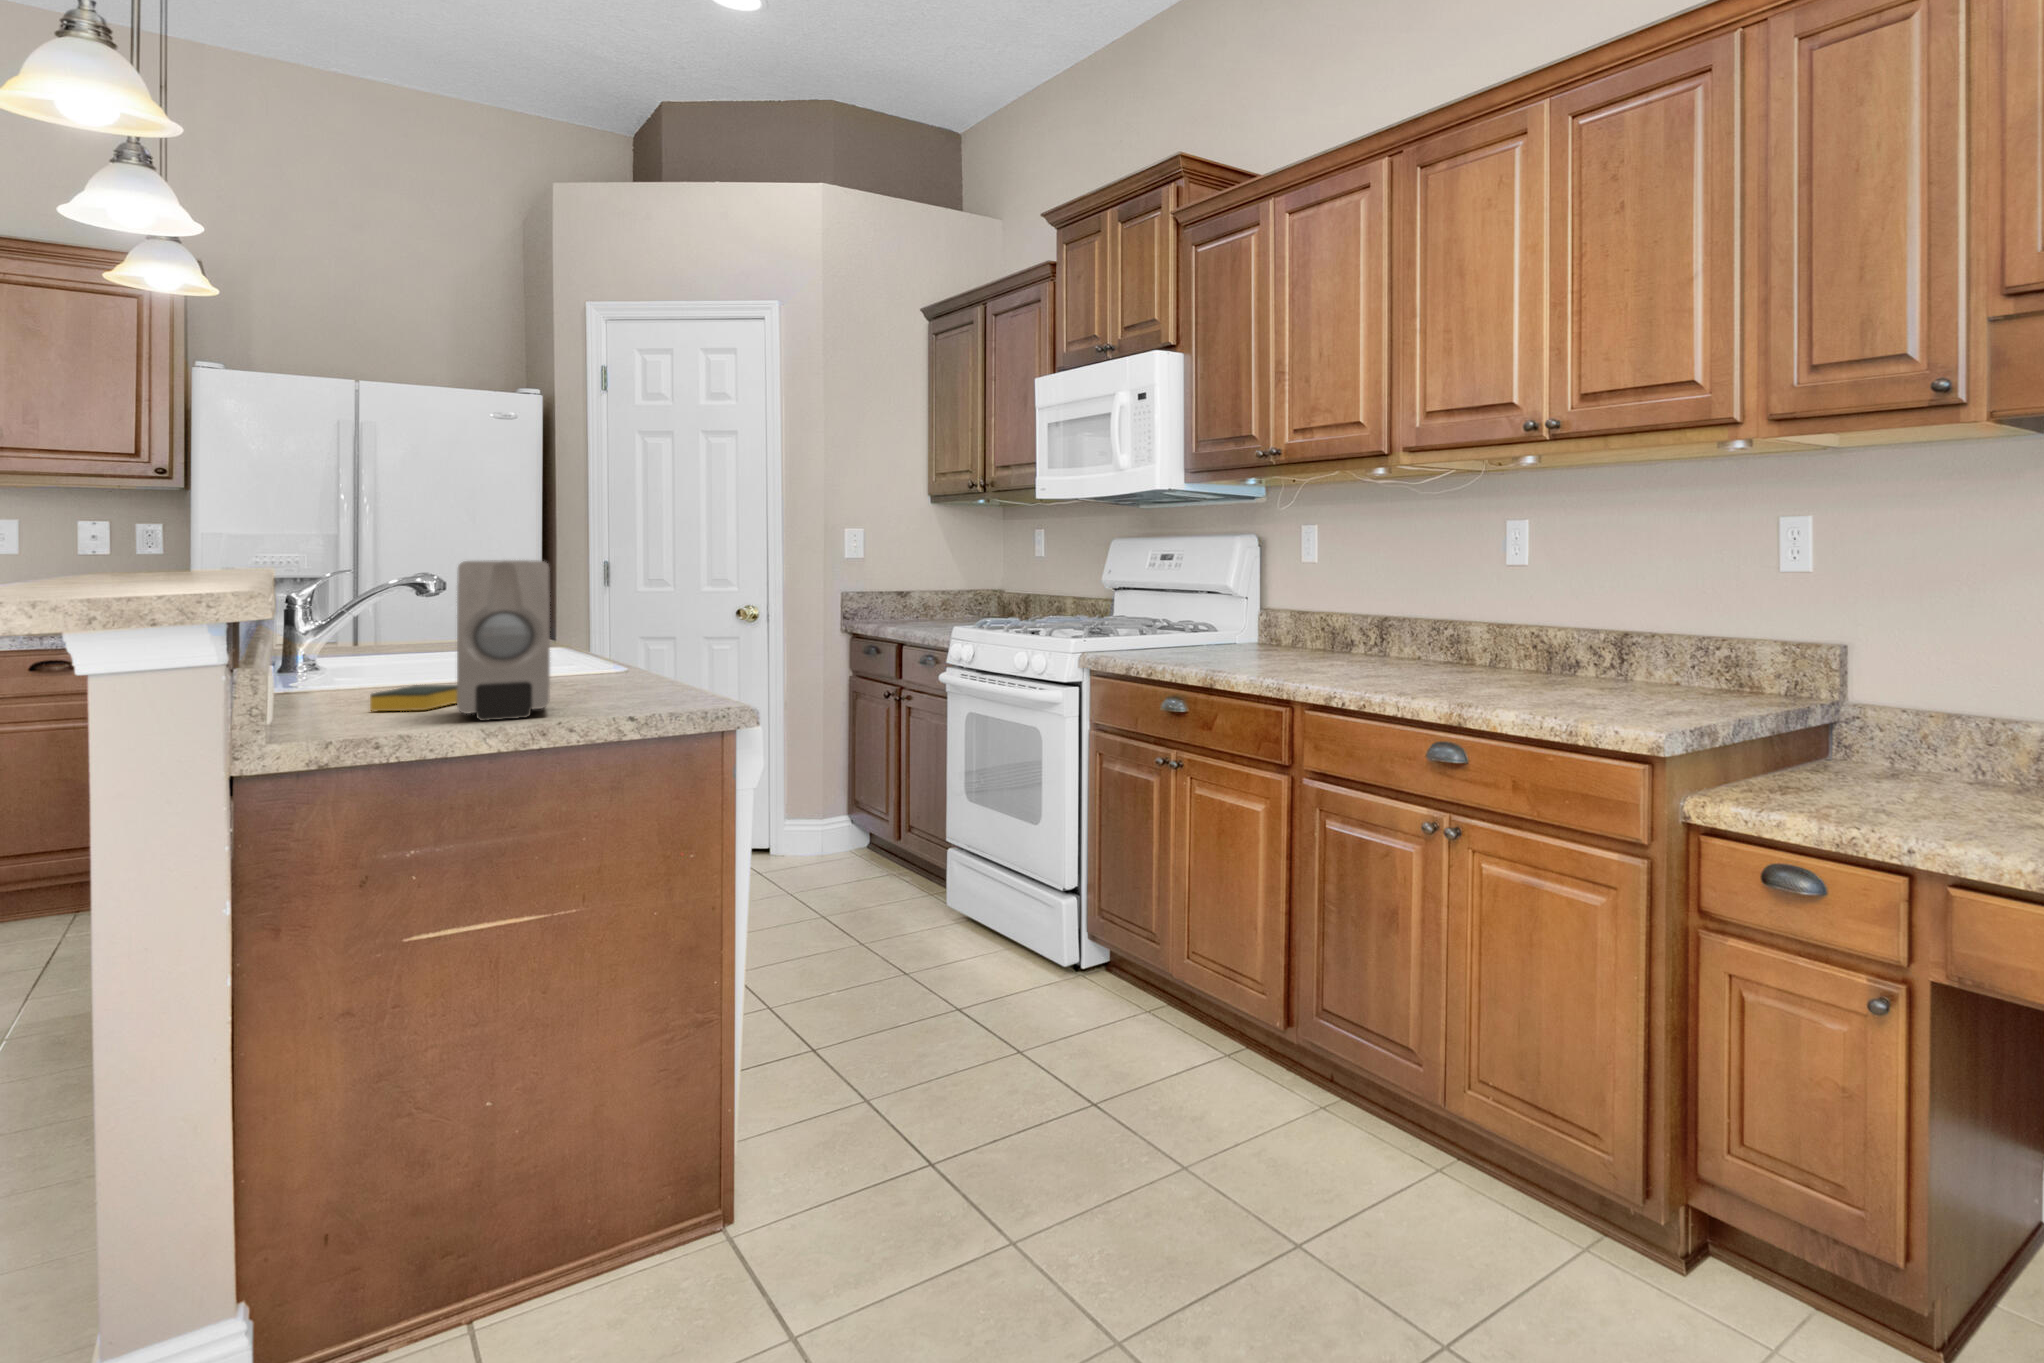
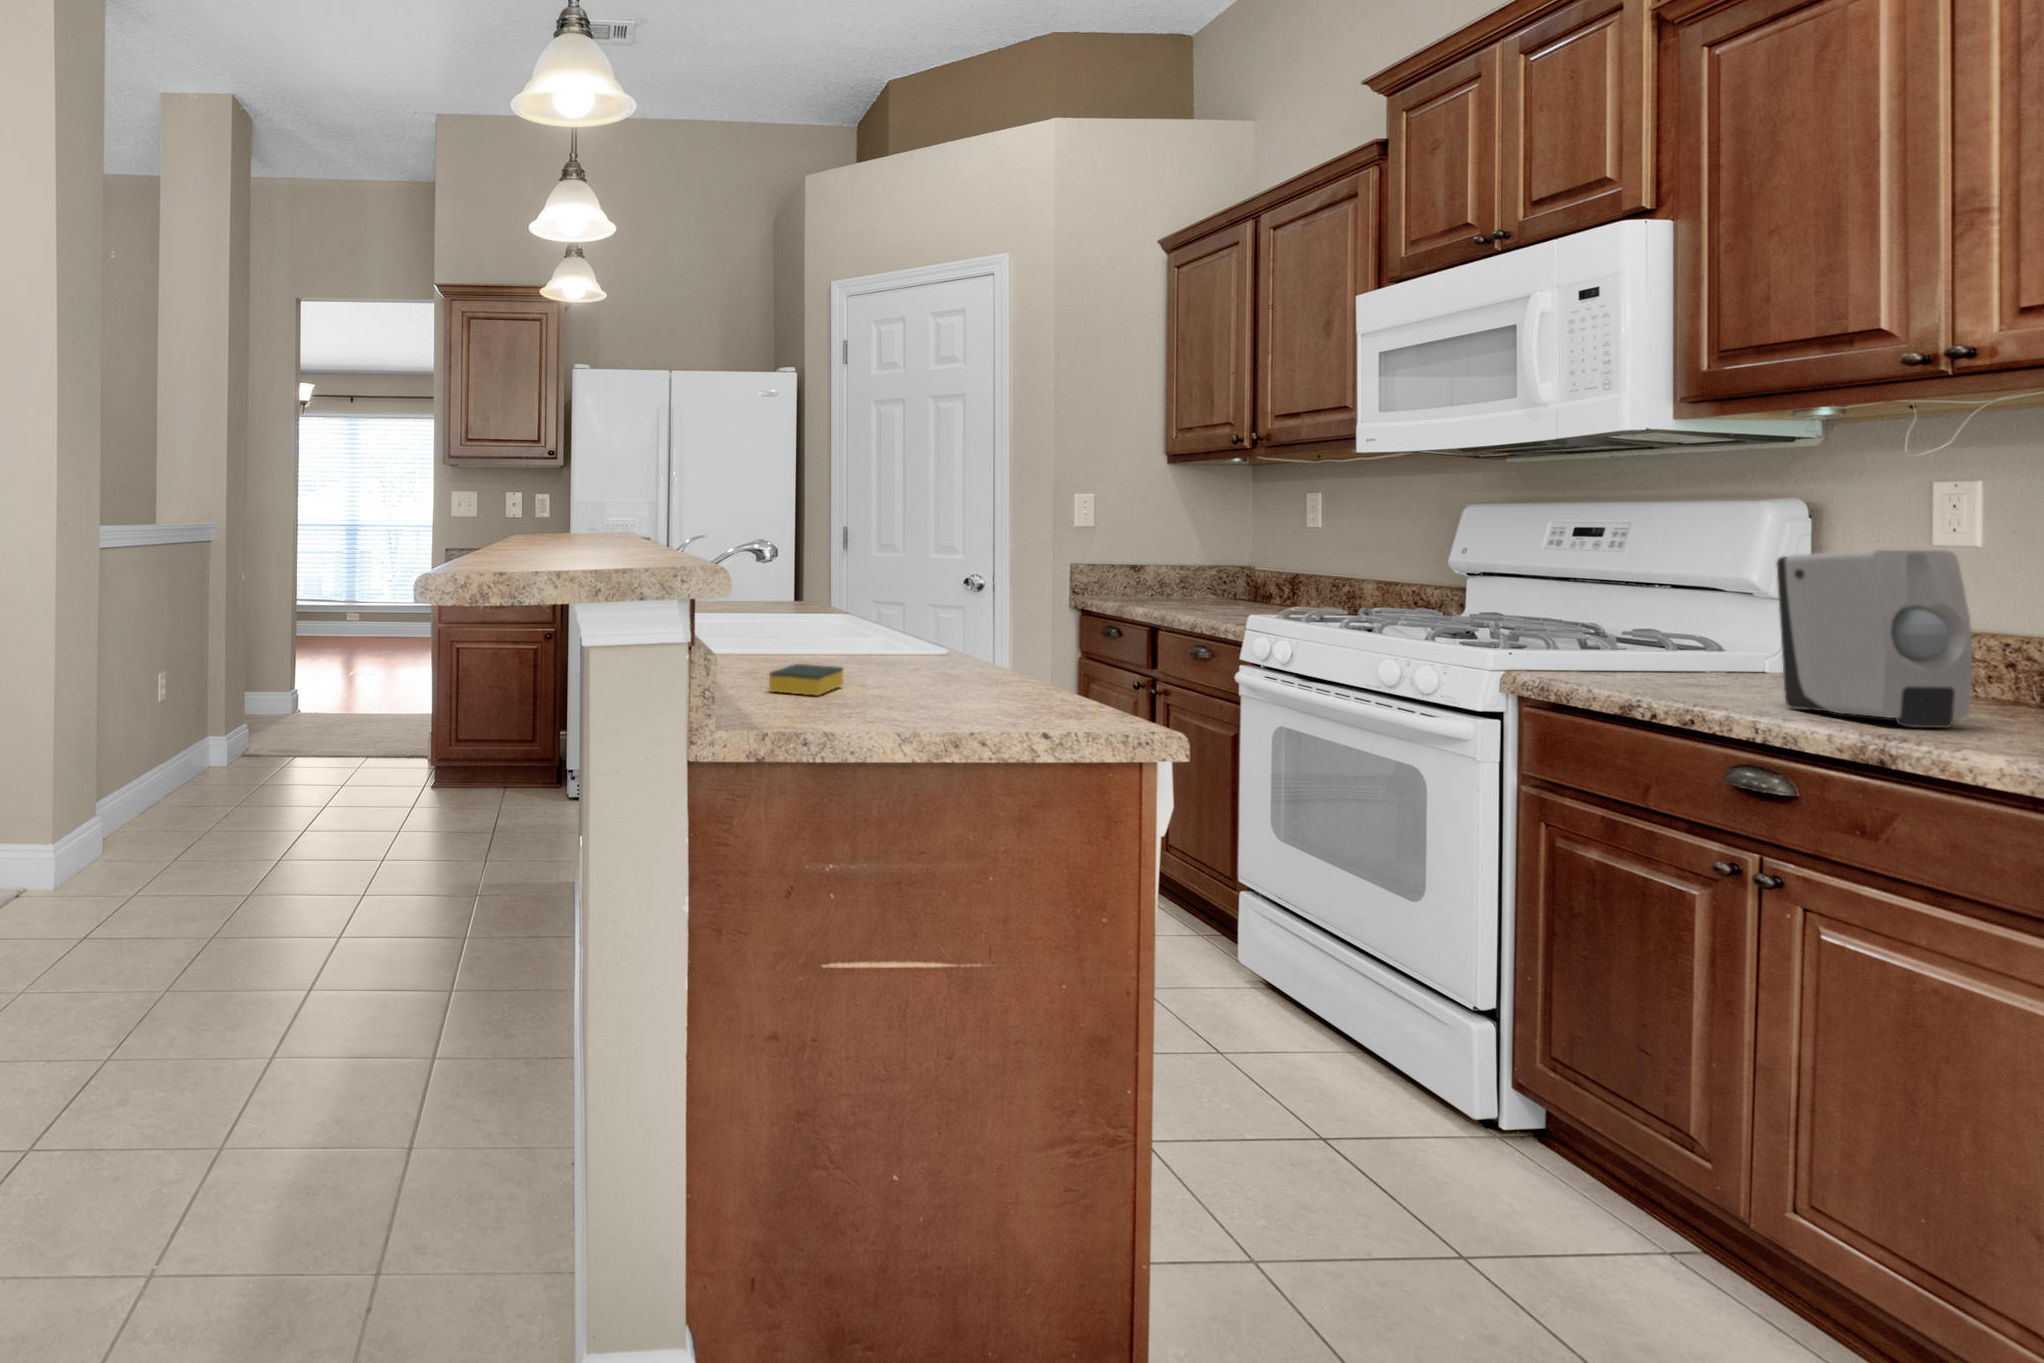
soap dispenser: present [457,560,550,721] -> present [1777,550,1973,728]

